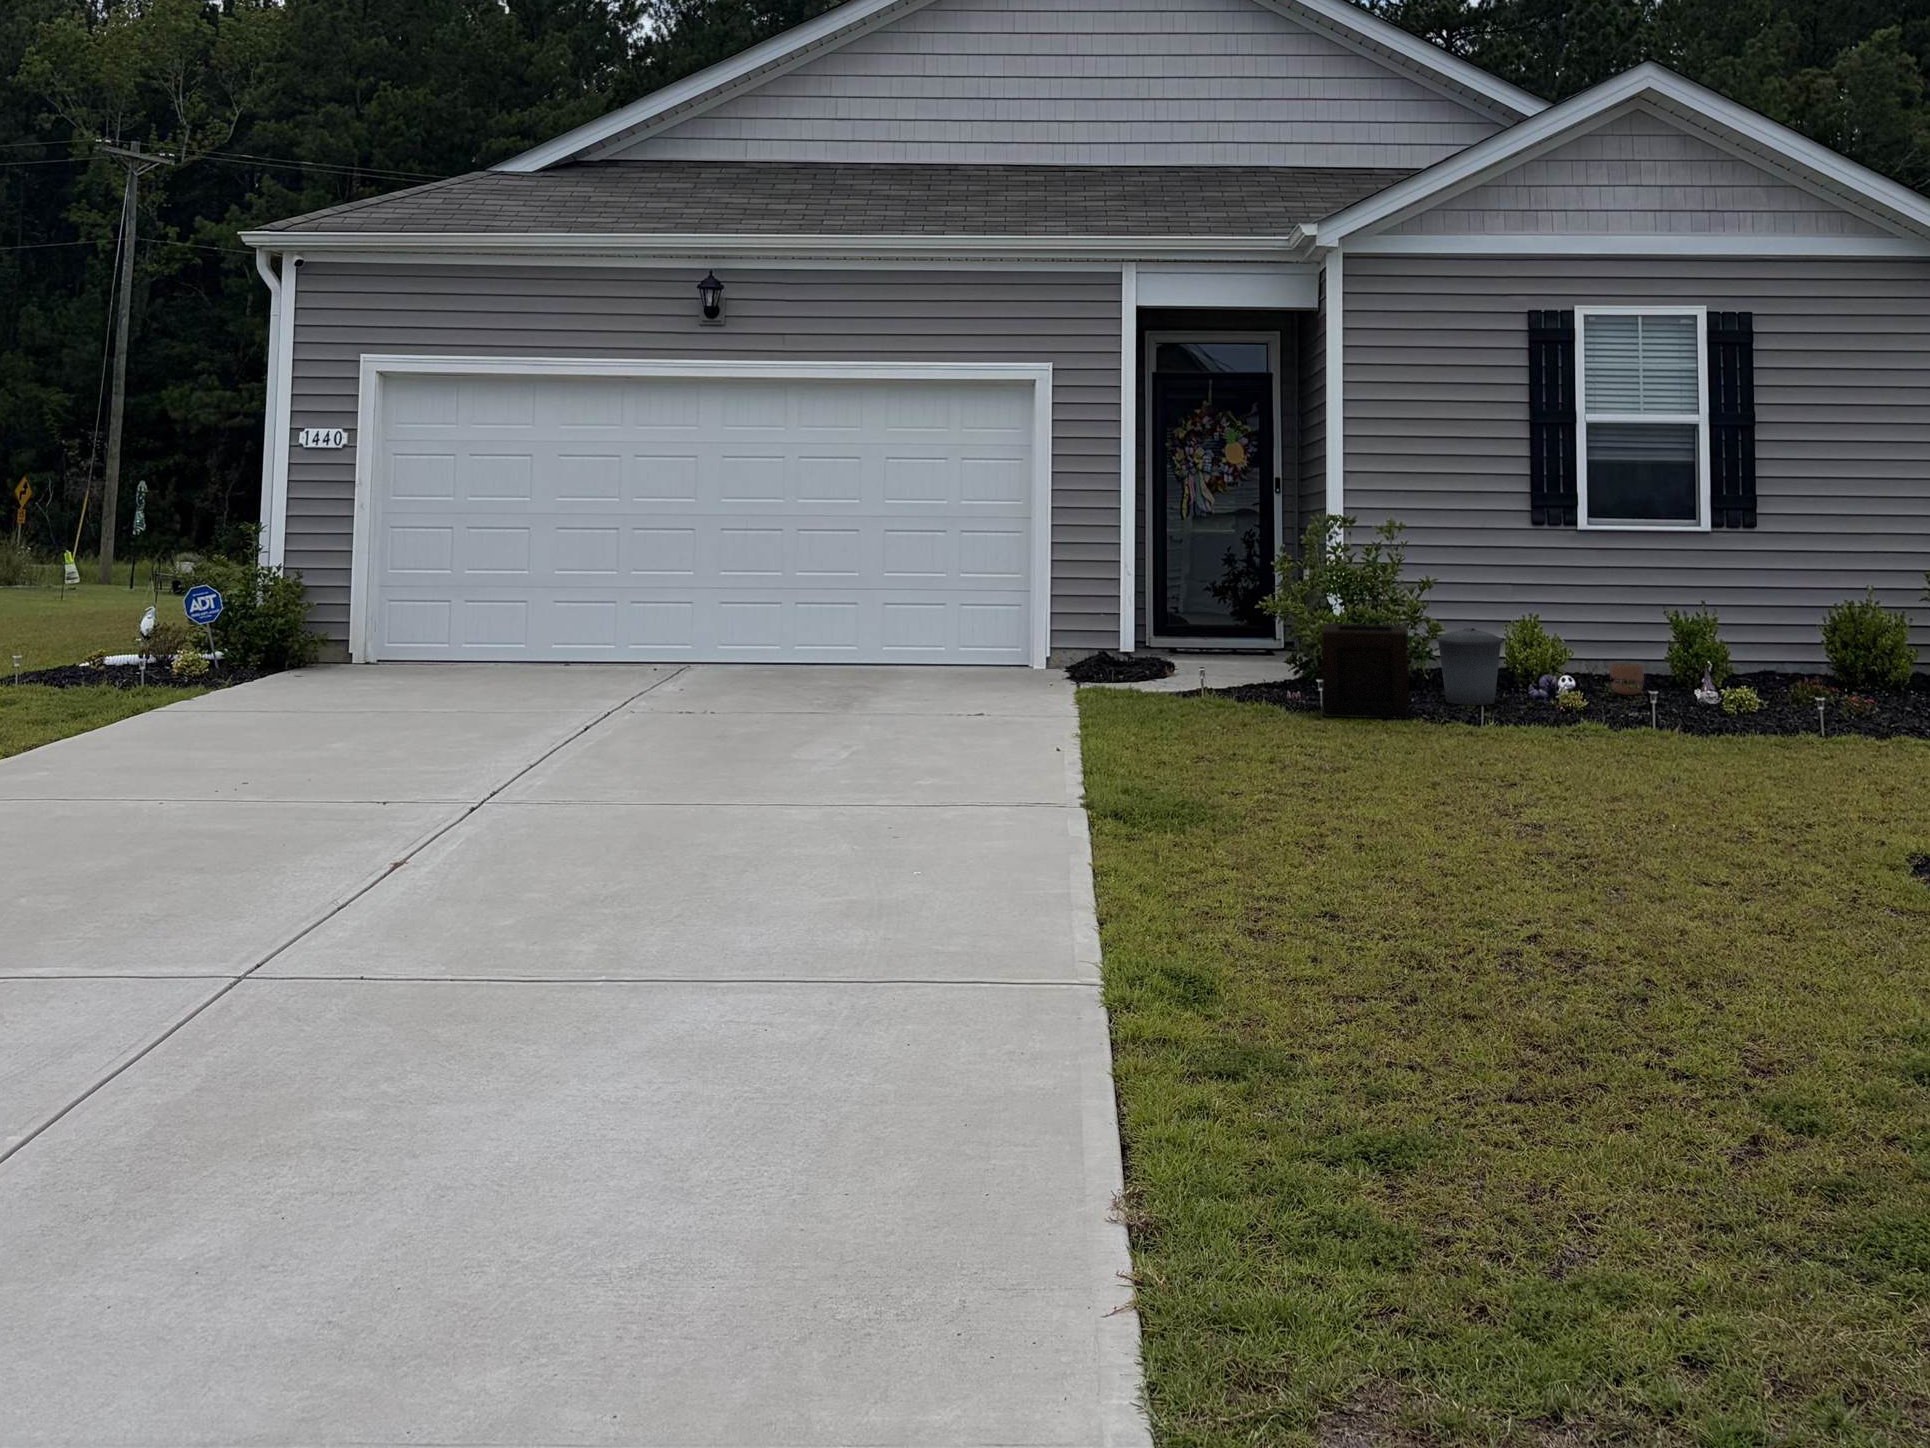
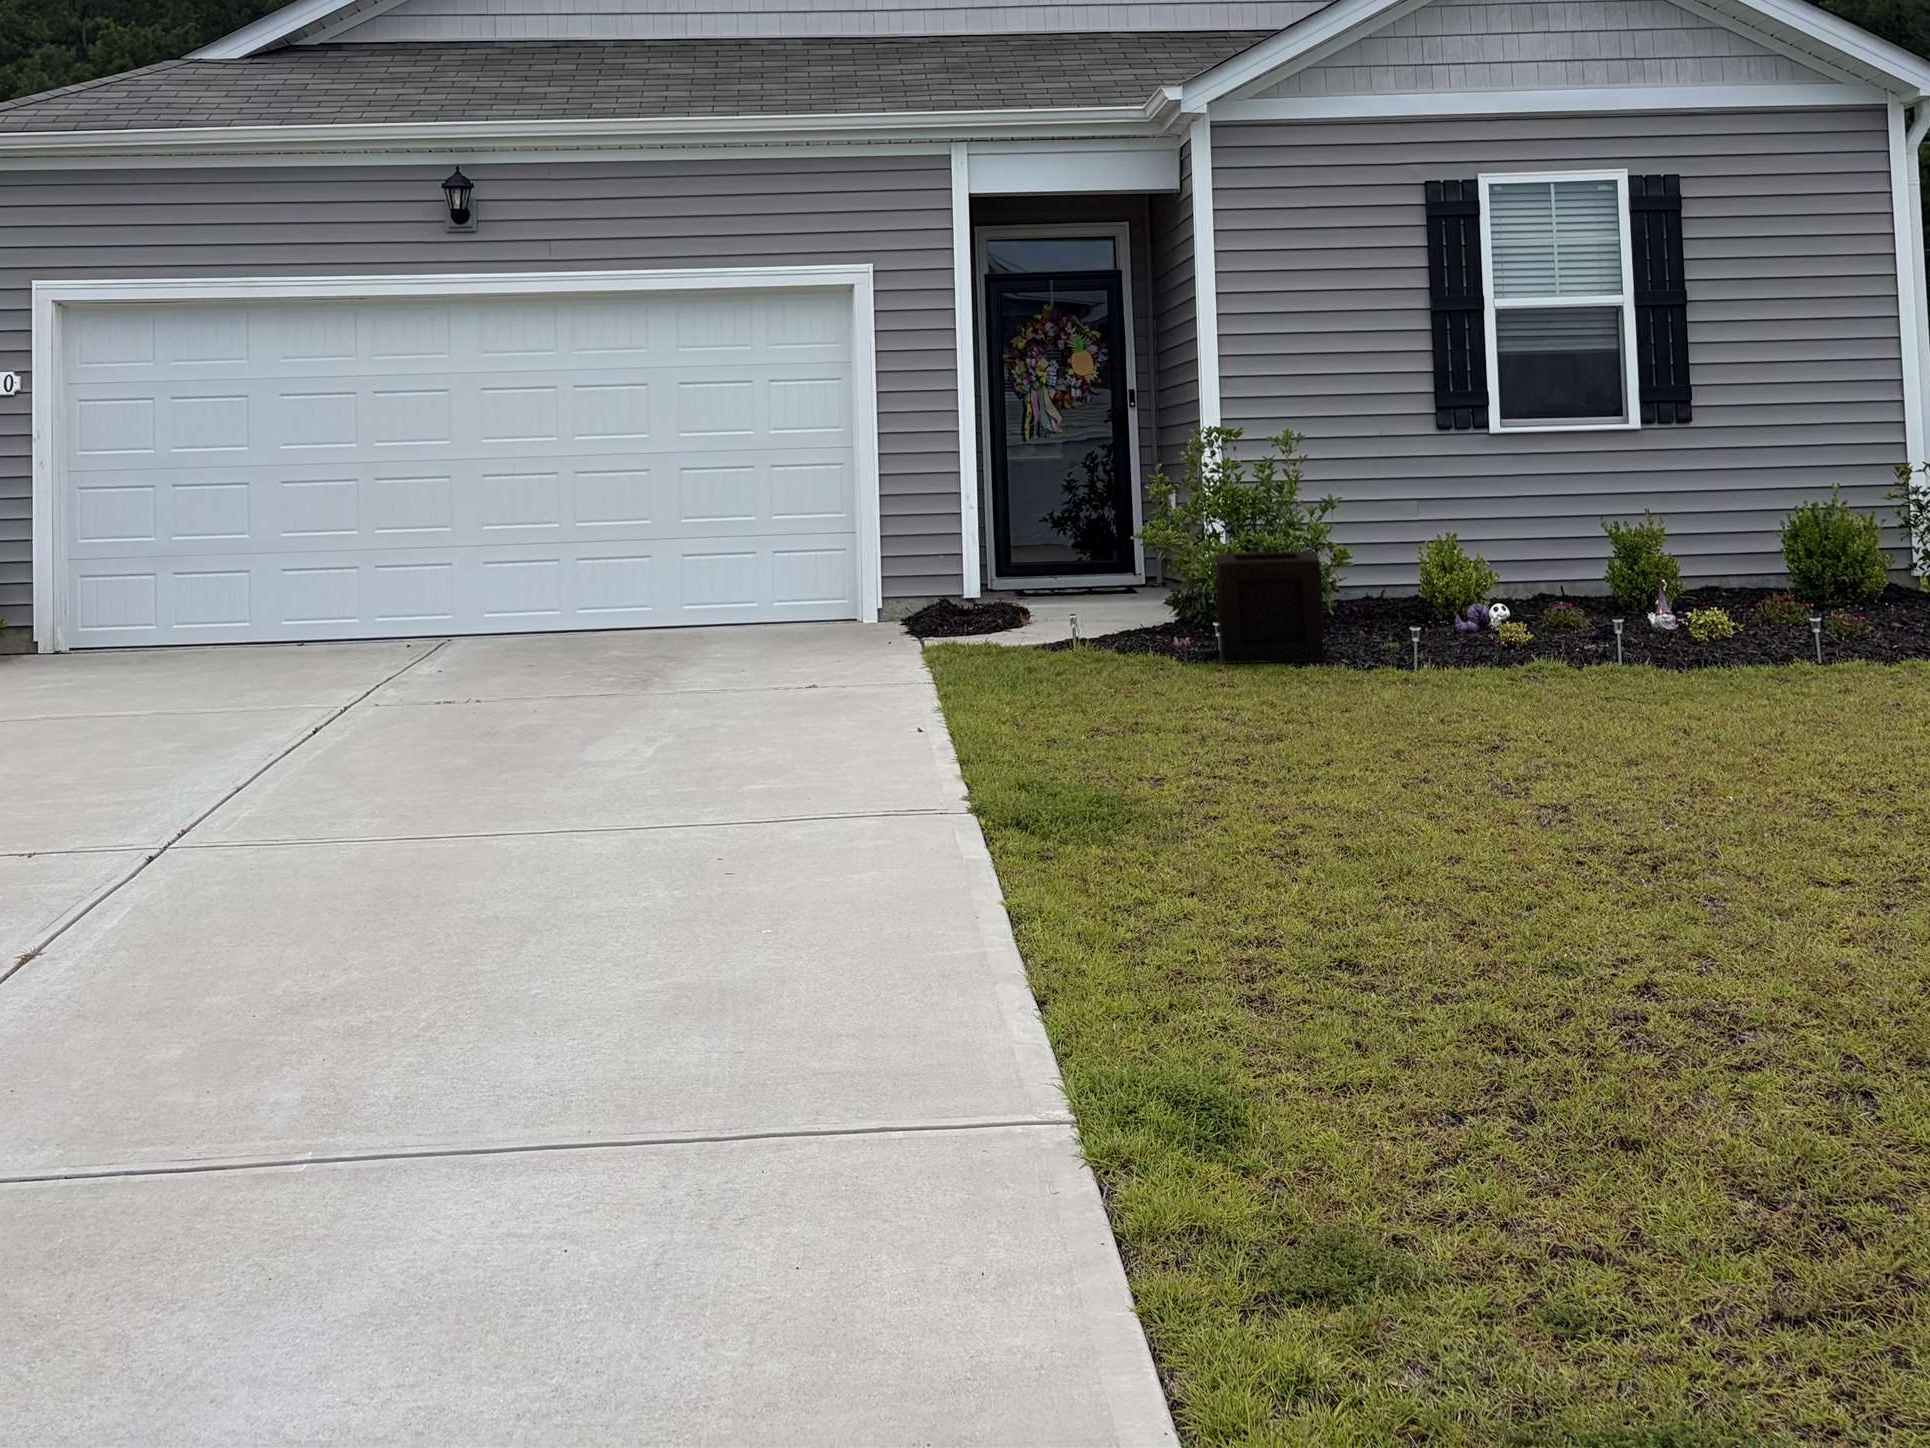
trash can: present [1436,628,1503,705] -> none [1342,551,1419,640]
planter: present [1610,662,1644,695] -> none [1533,581,1572,618]

